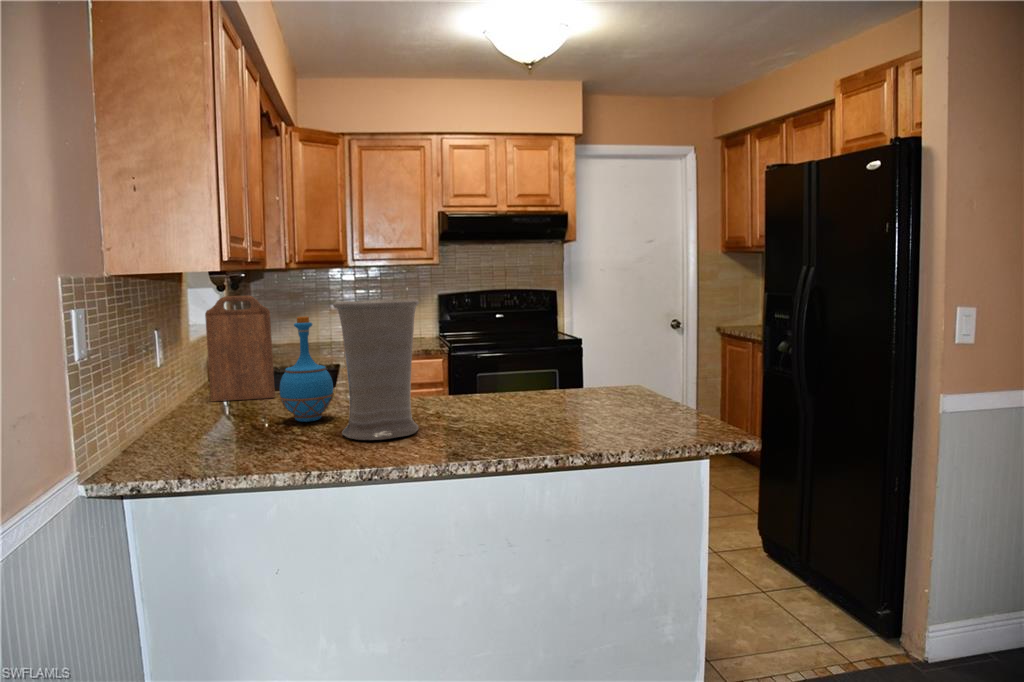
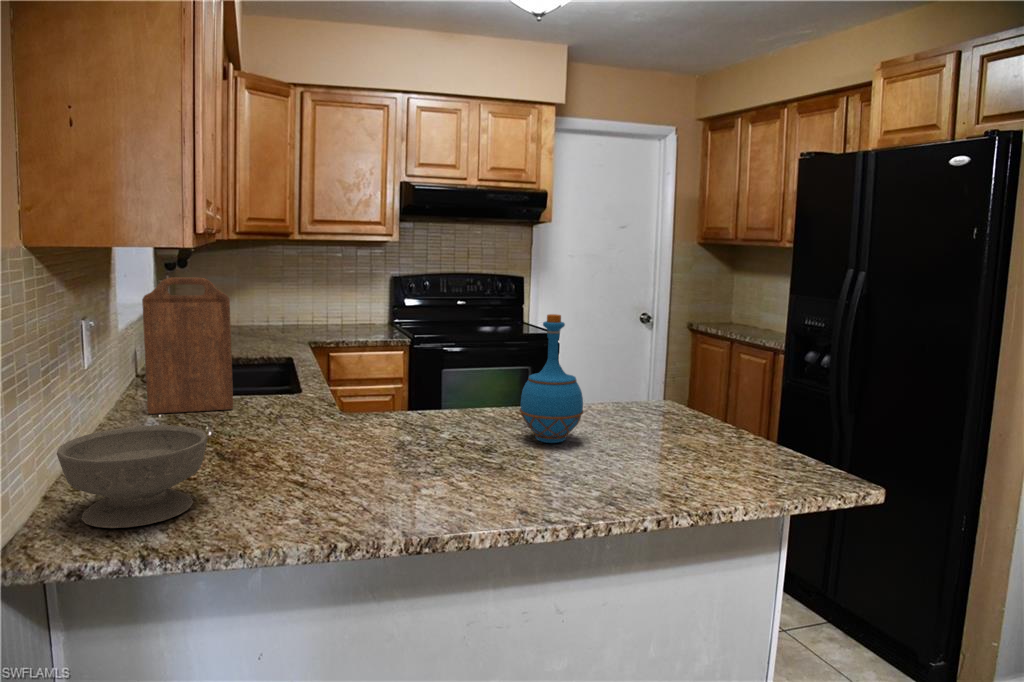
vase: present [333,300,419,440] -> none [348,297,461,488]
bottle: present [280,317,334,422] -> present [520,314,583,443]
bowl: none [132,397,233,461] -> present [57,425,207,528]

